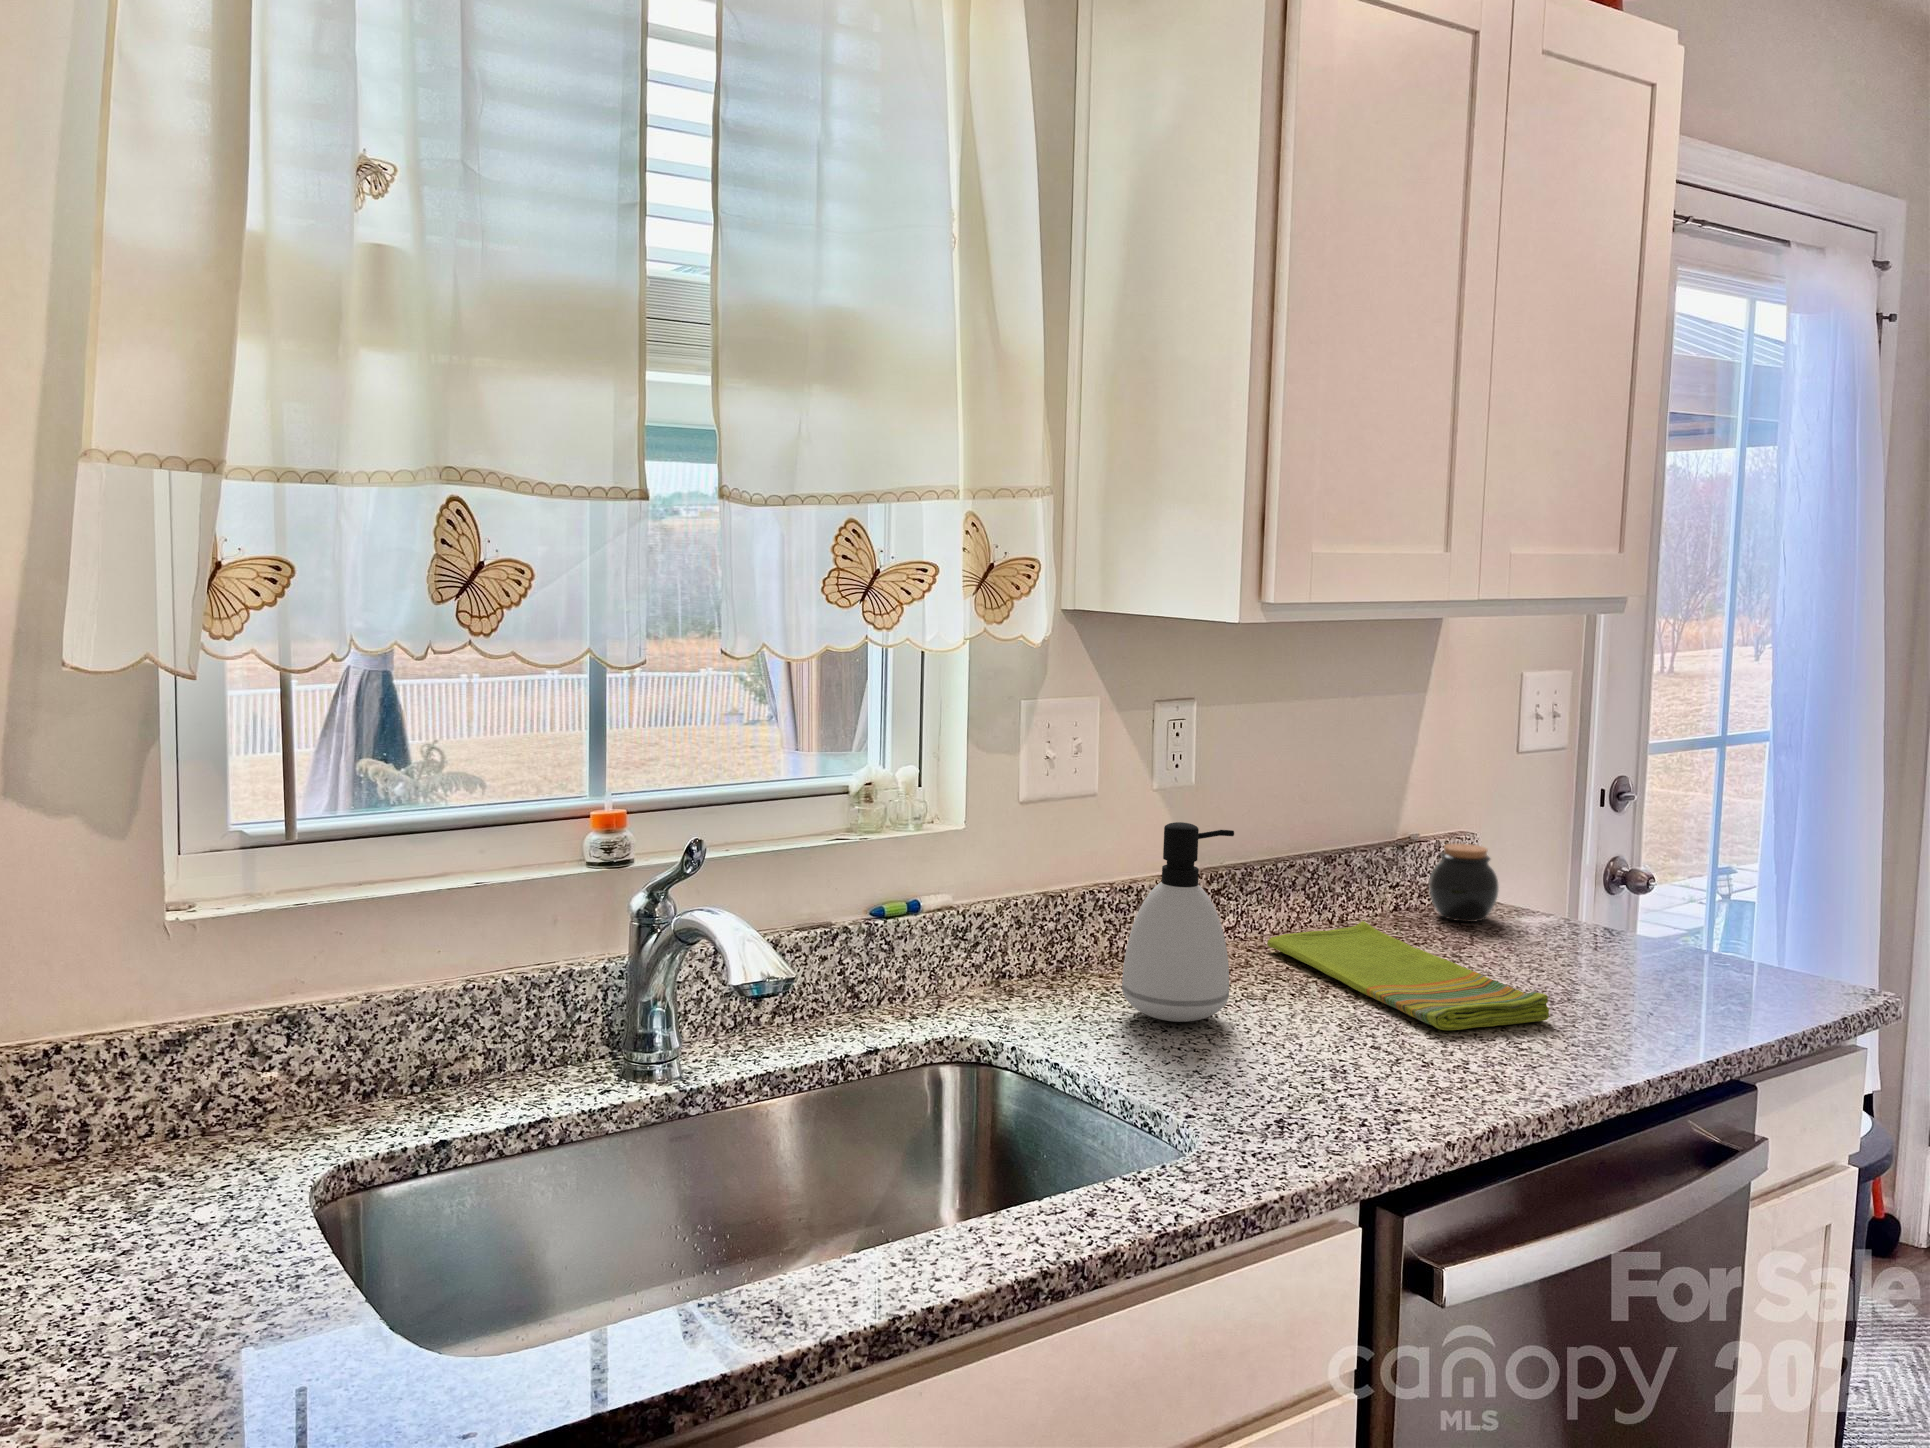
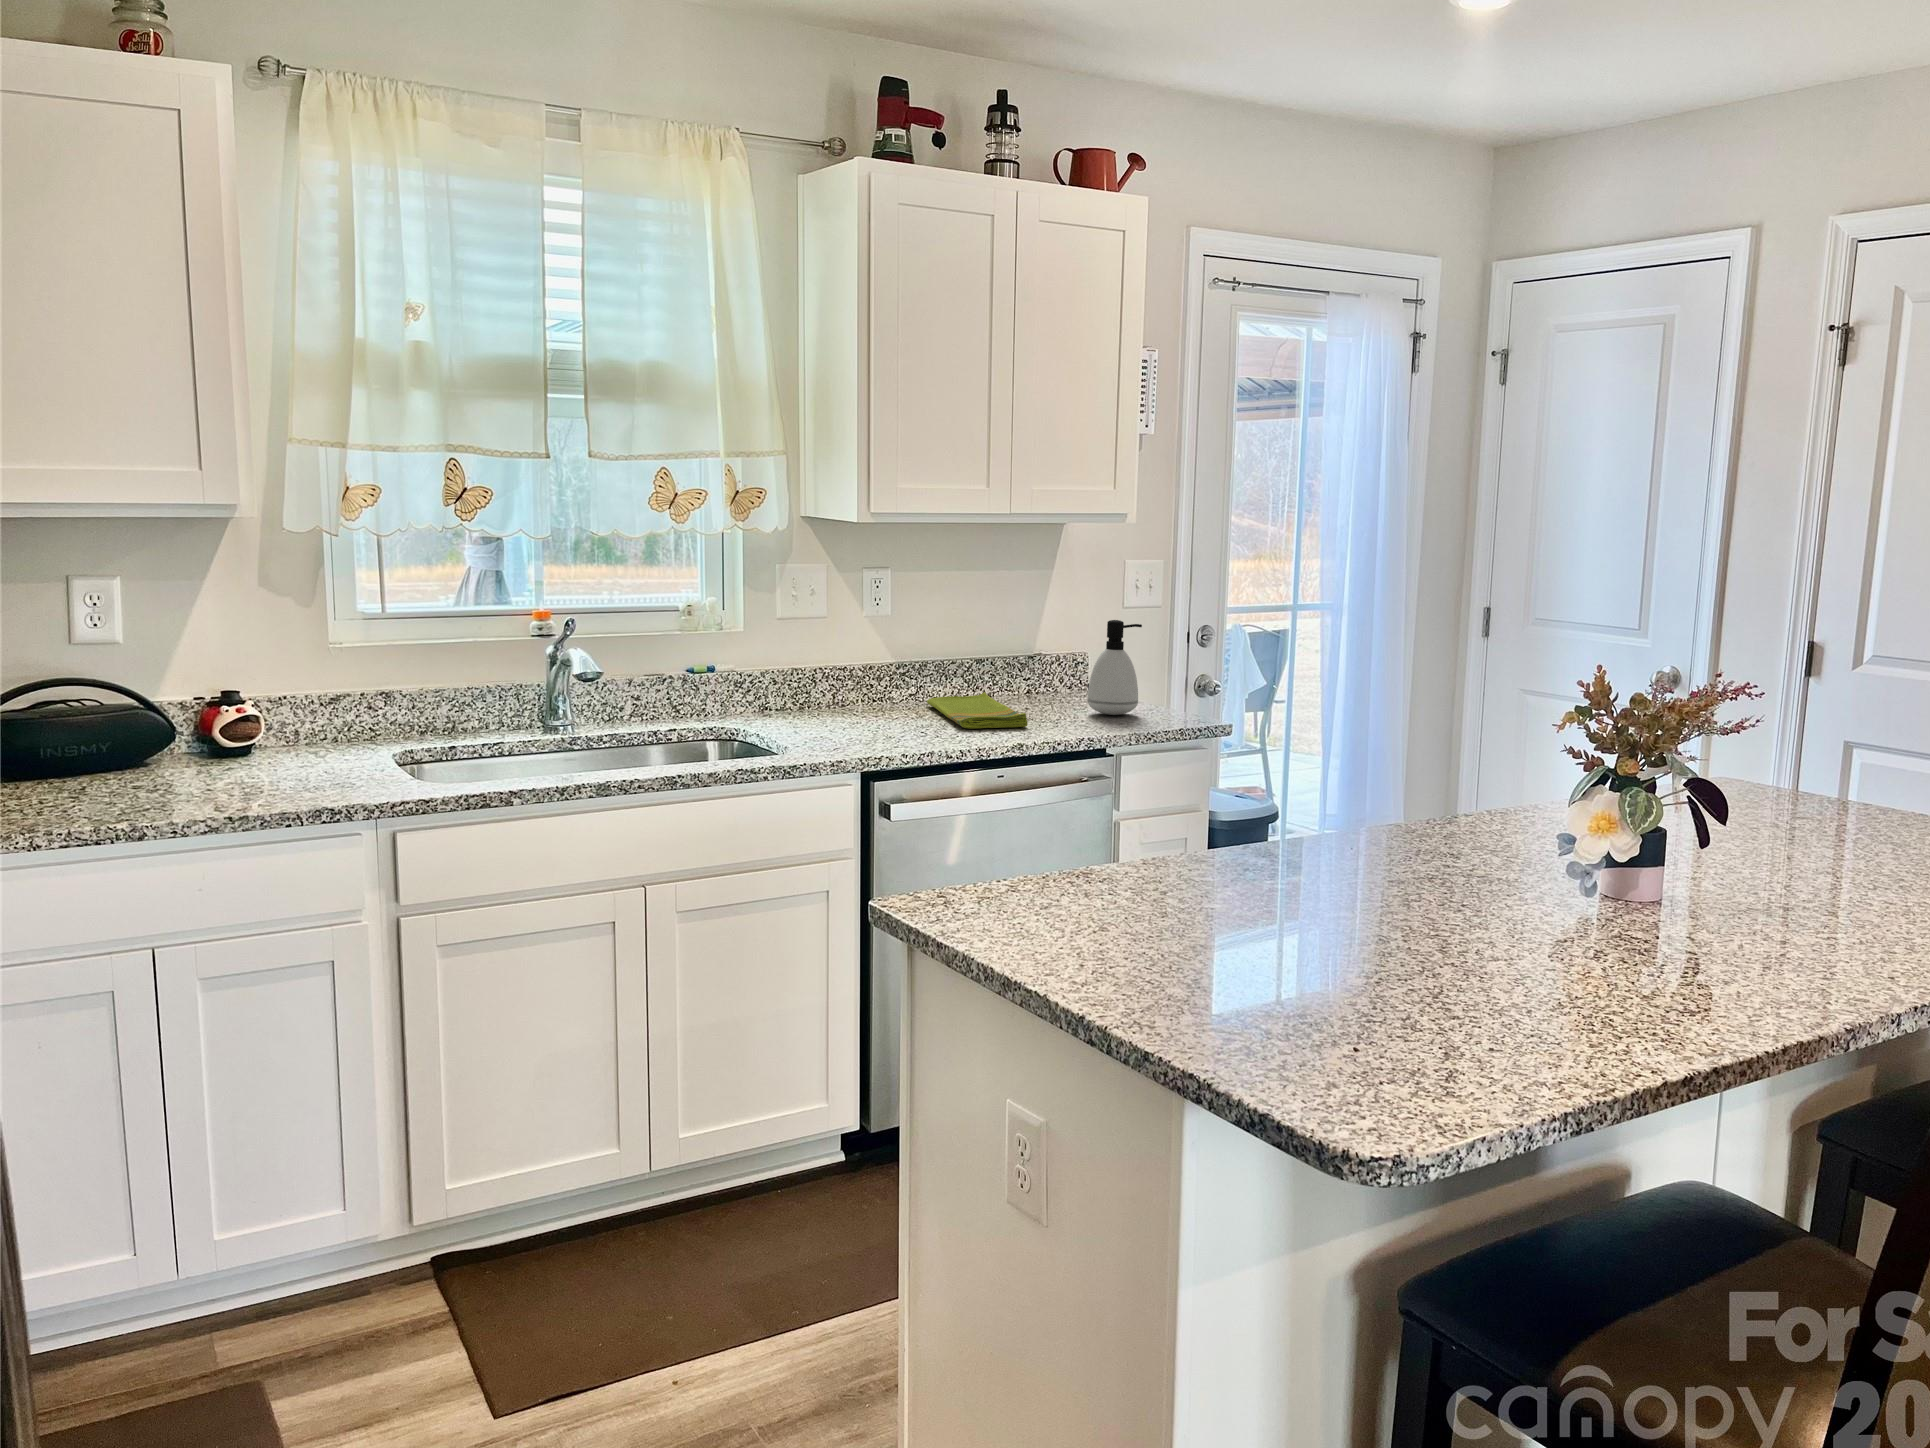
soap dispenser: present [1122,822,1234,1022] -> present [1087,620,1142,715]
jar: present [1429,843,1499,922] -> none [1043,656,1080,699]

